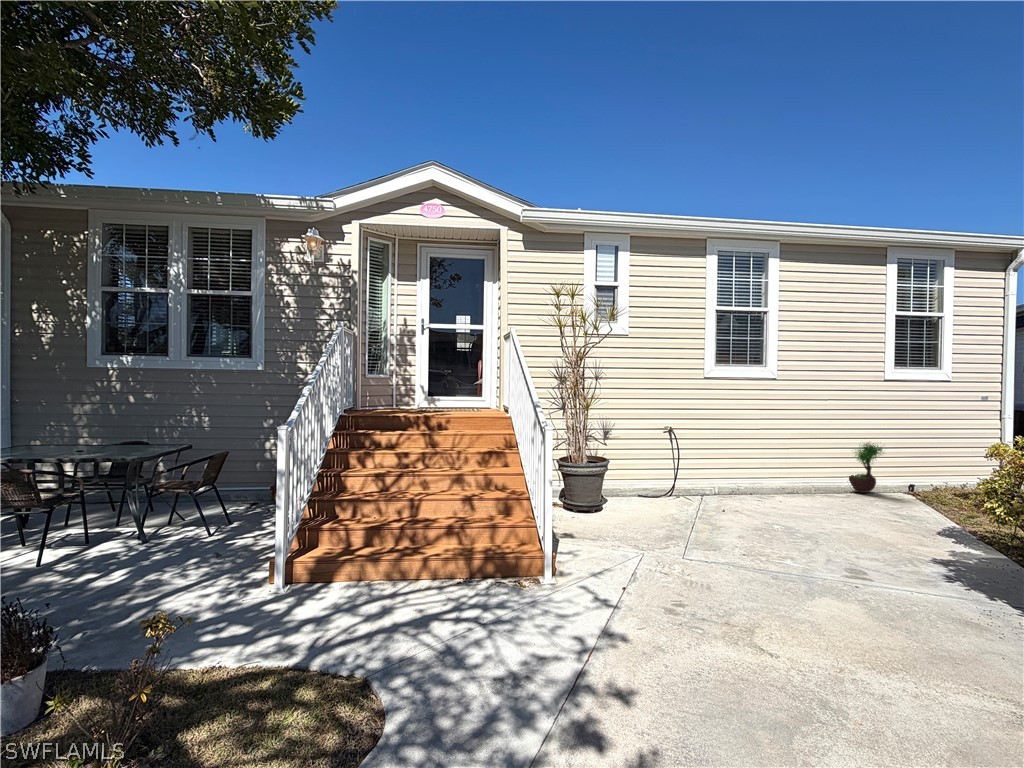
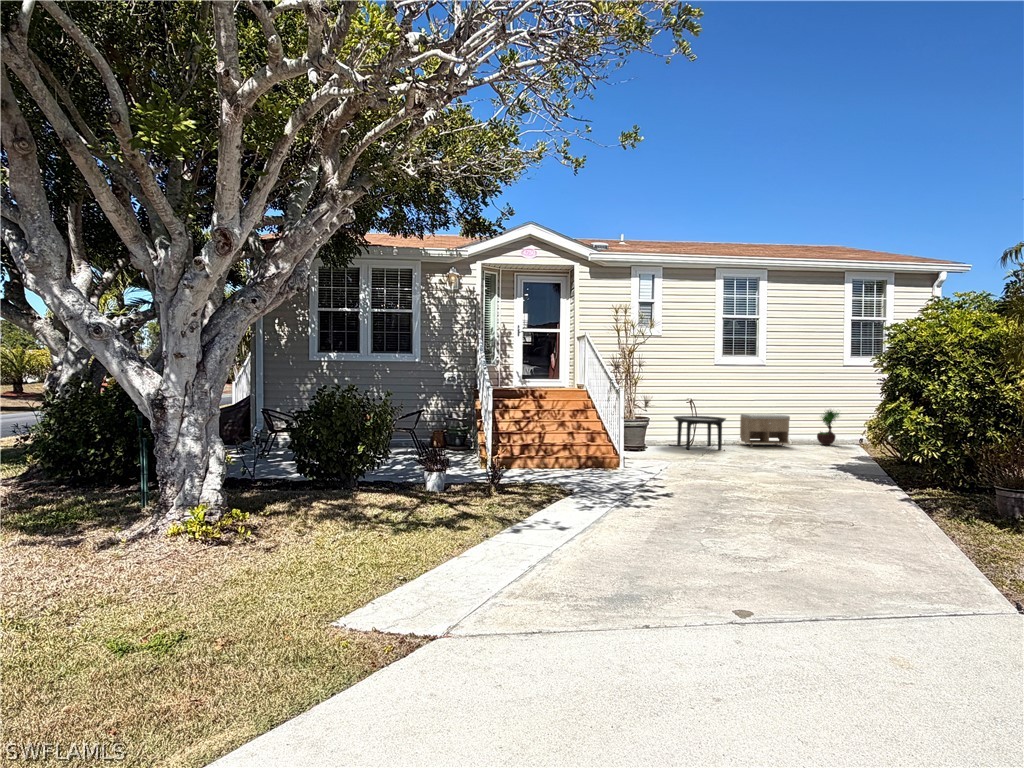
storage bench: none [739,448,816,497] -> present [740,414,790,447]
round table: none [645,451,726,507] -> present [674,416,726,450]

